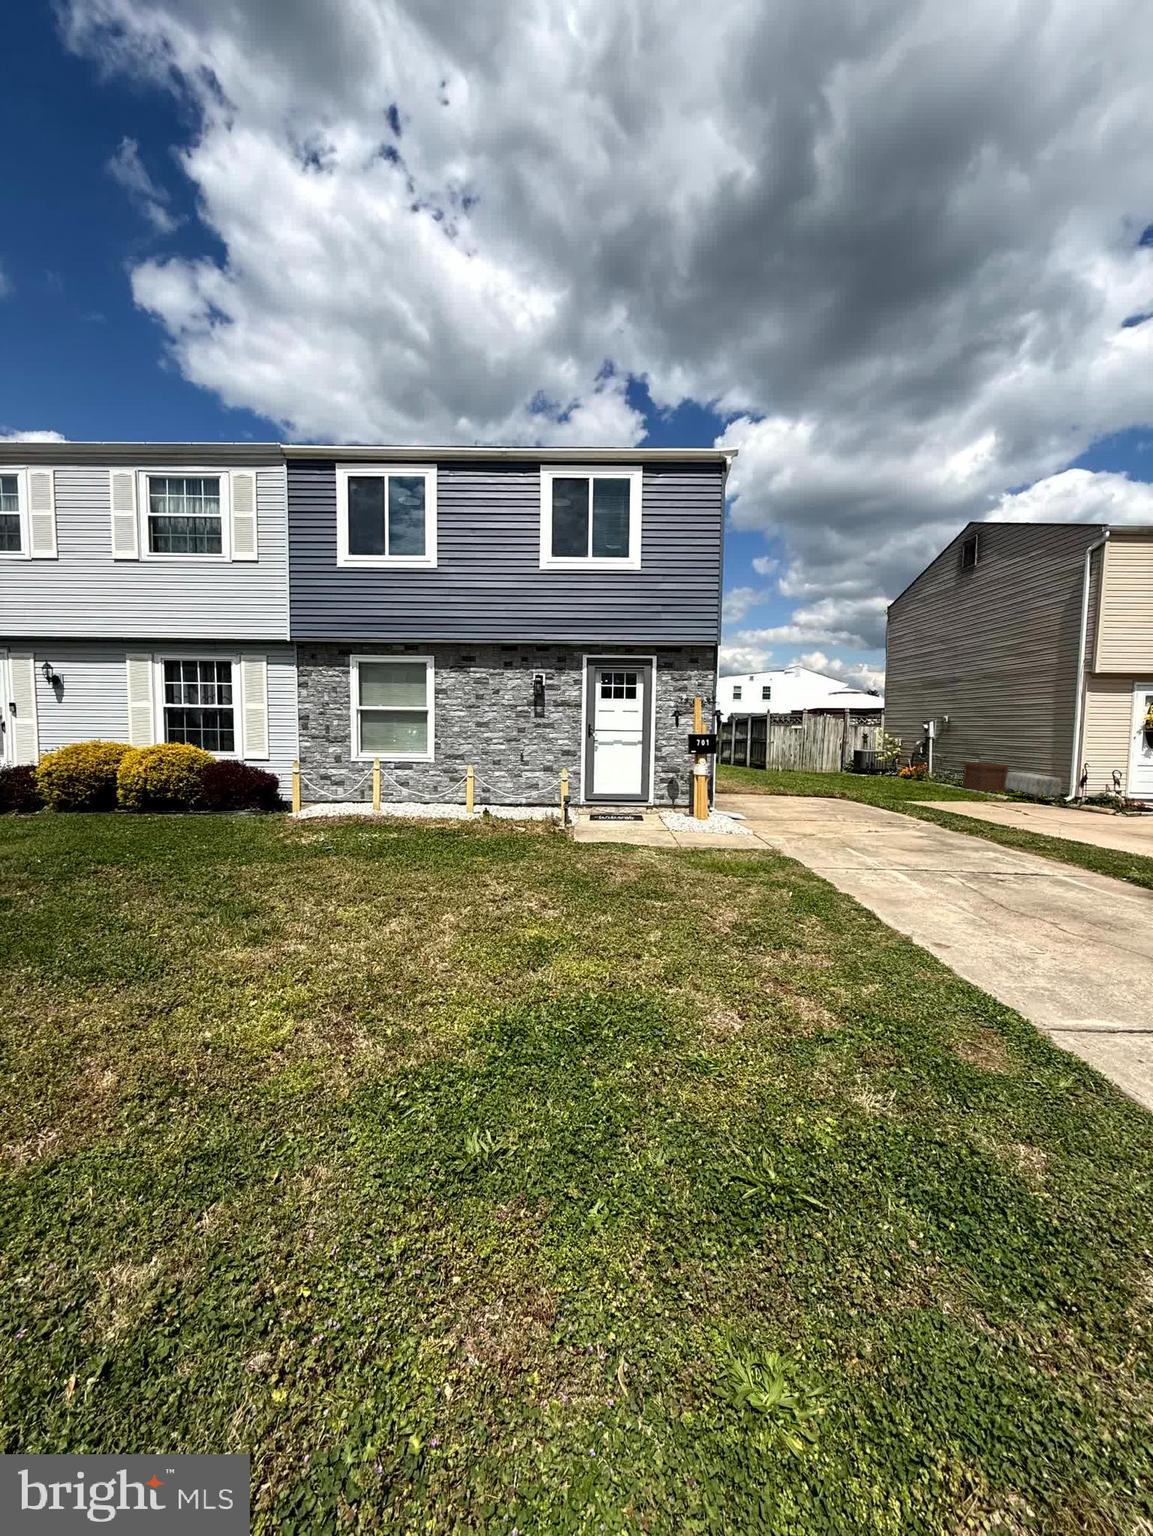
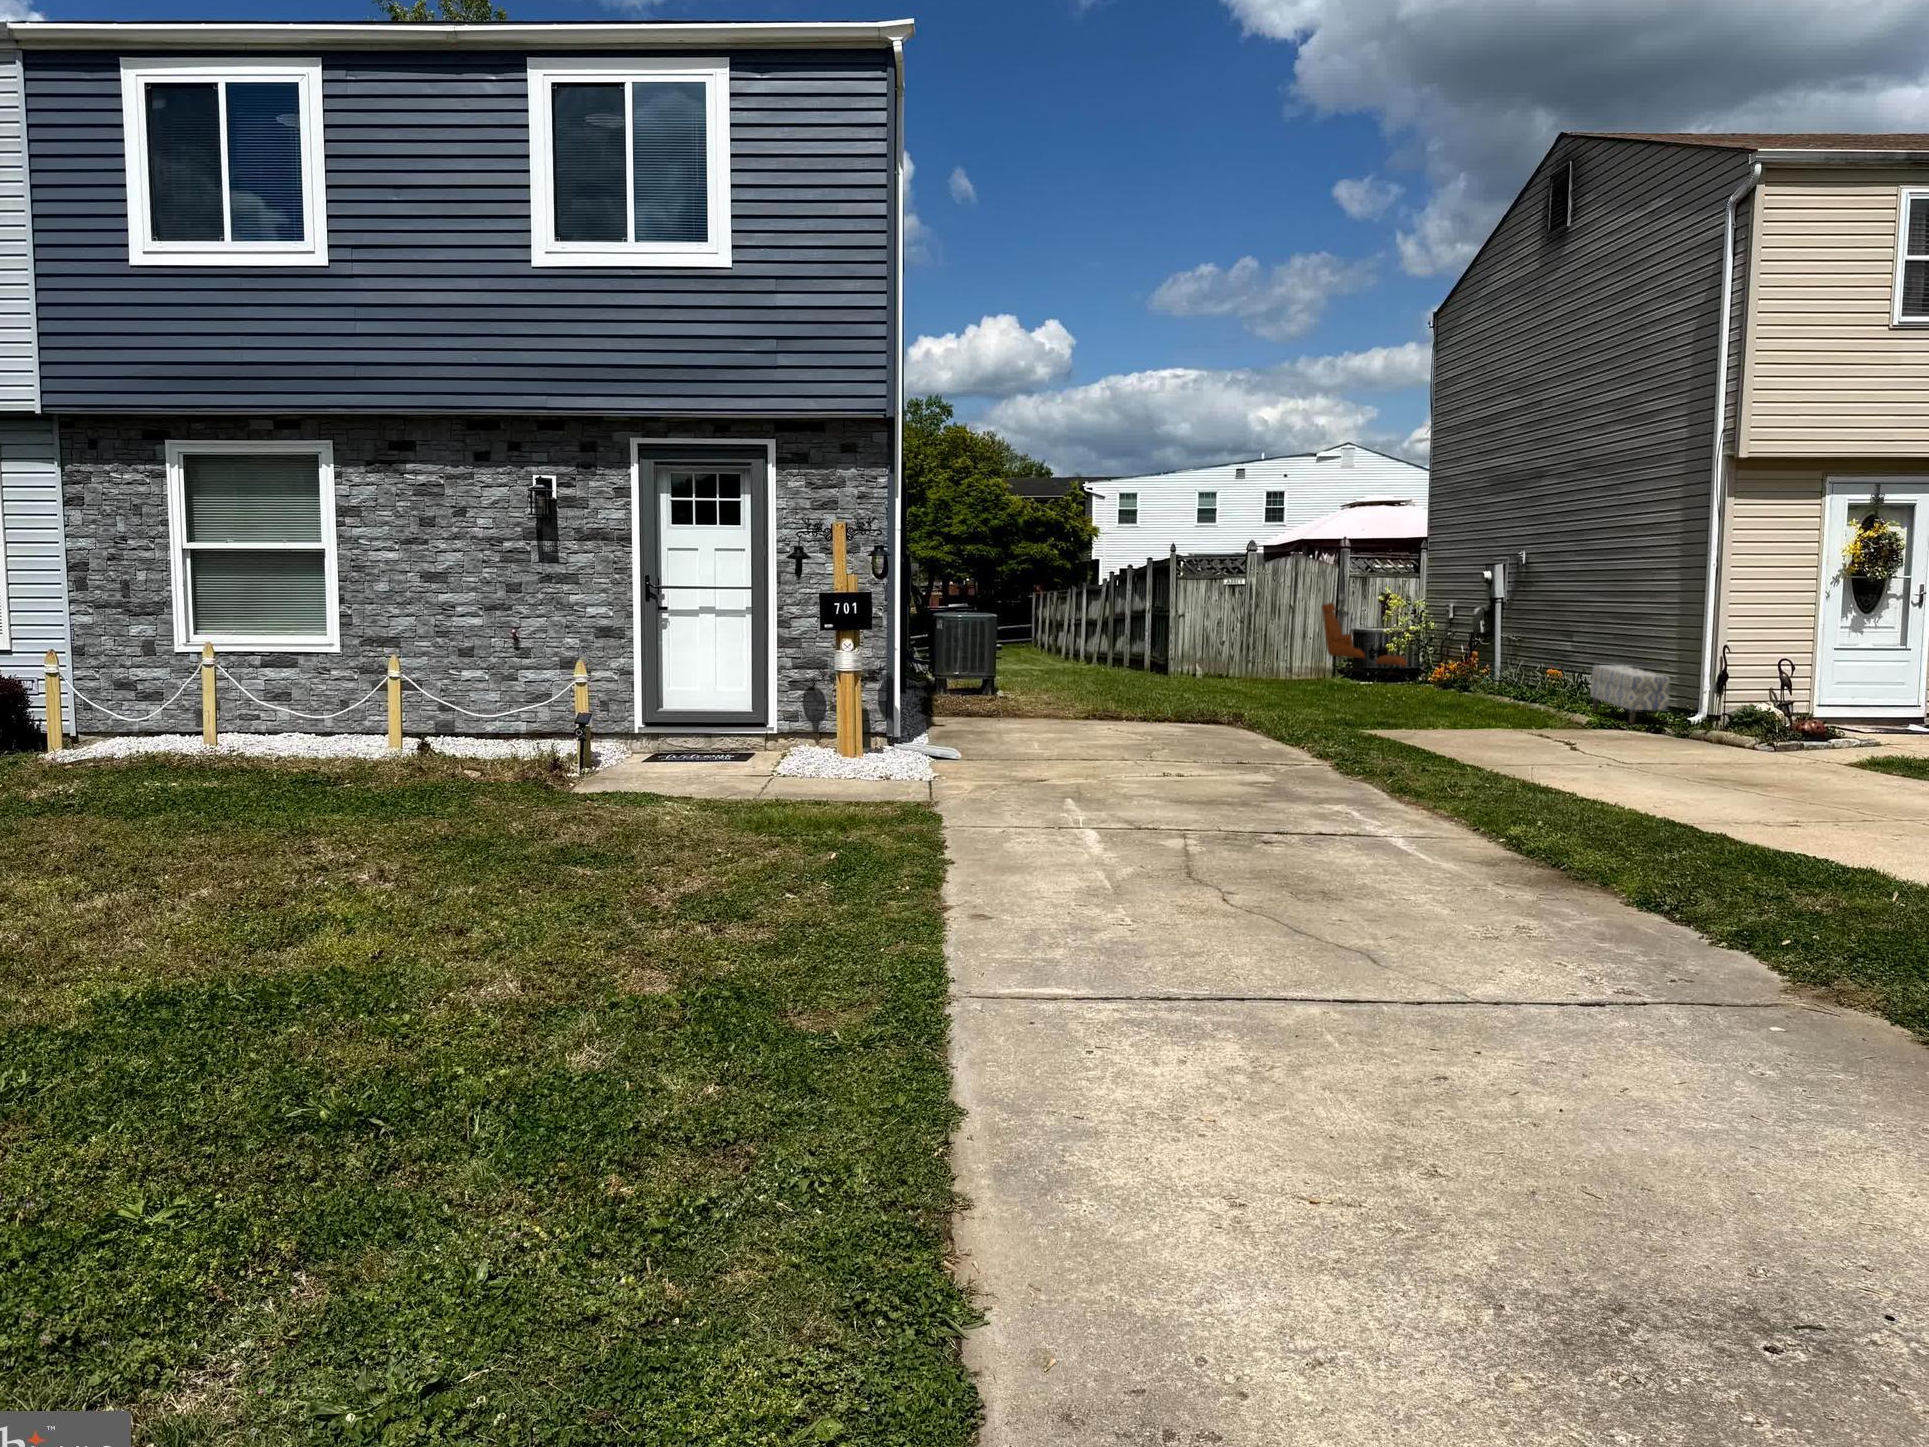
lounge chair: none [847,741,889,776] -> present [1322,603,1407,675]
wooden crate: present [963,762,1008,791] -> none [1524,645,1610,706]

